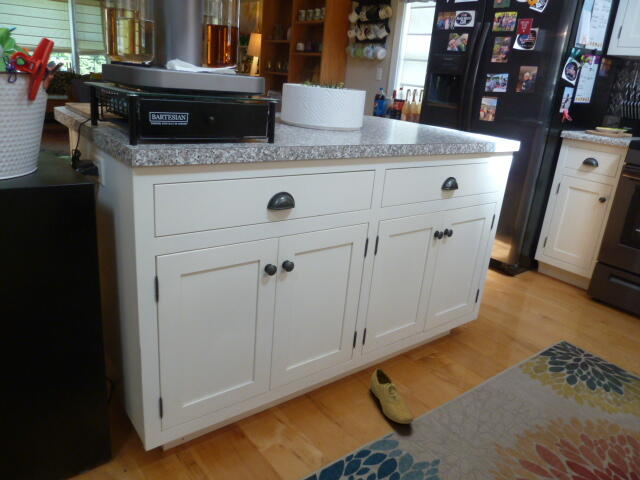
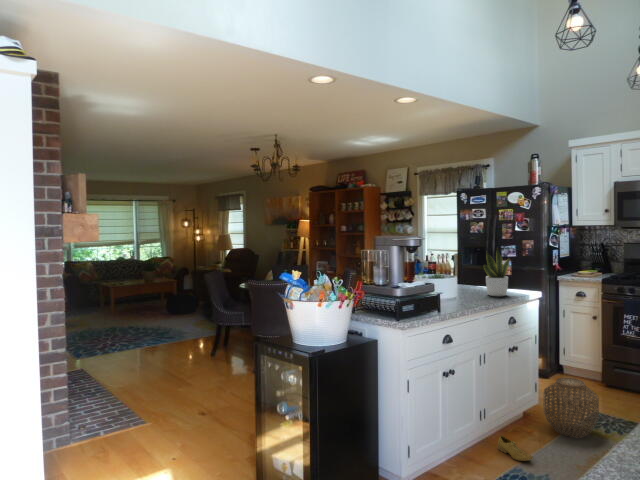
potted plant: none [413,39,470,136] -> present [484,249,510,296]
woven basket: none [471,286,566,385] -> present [543,377,599,438]

